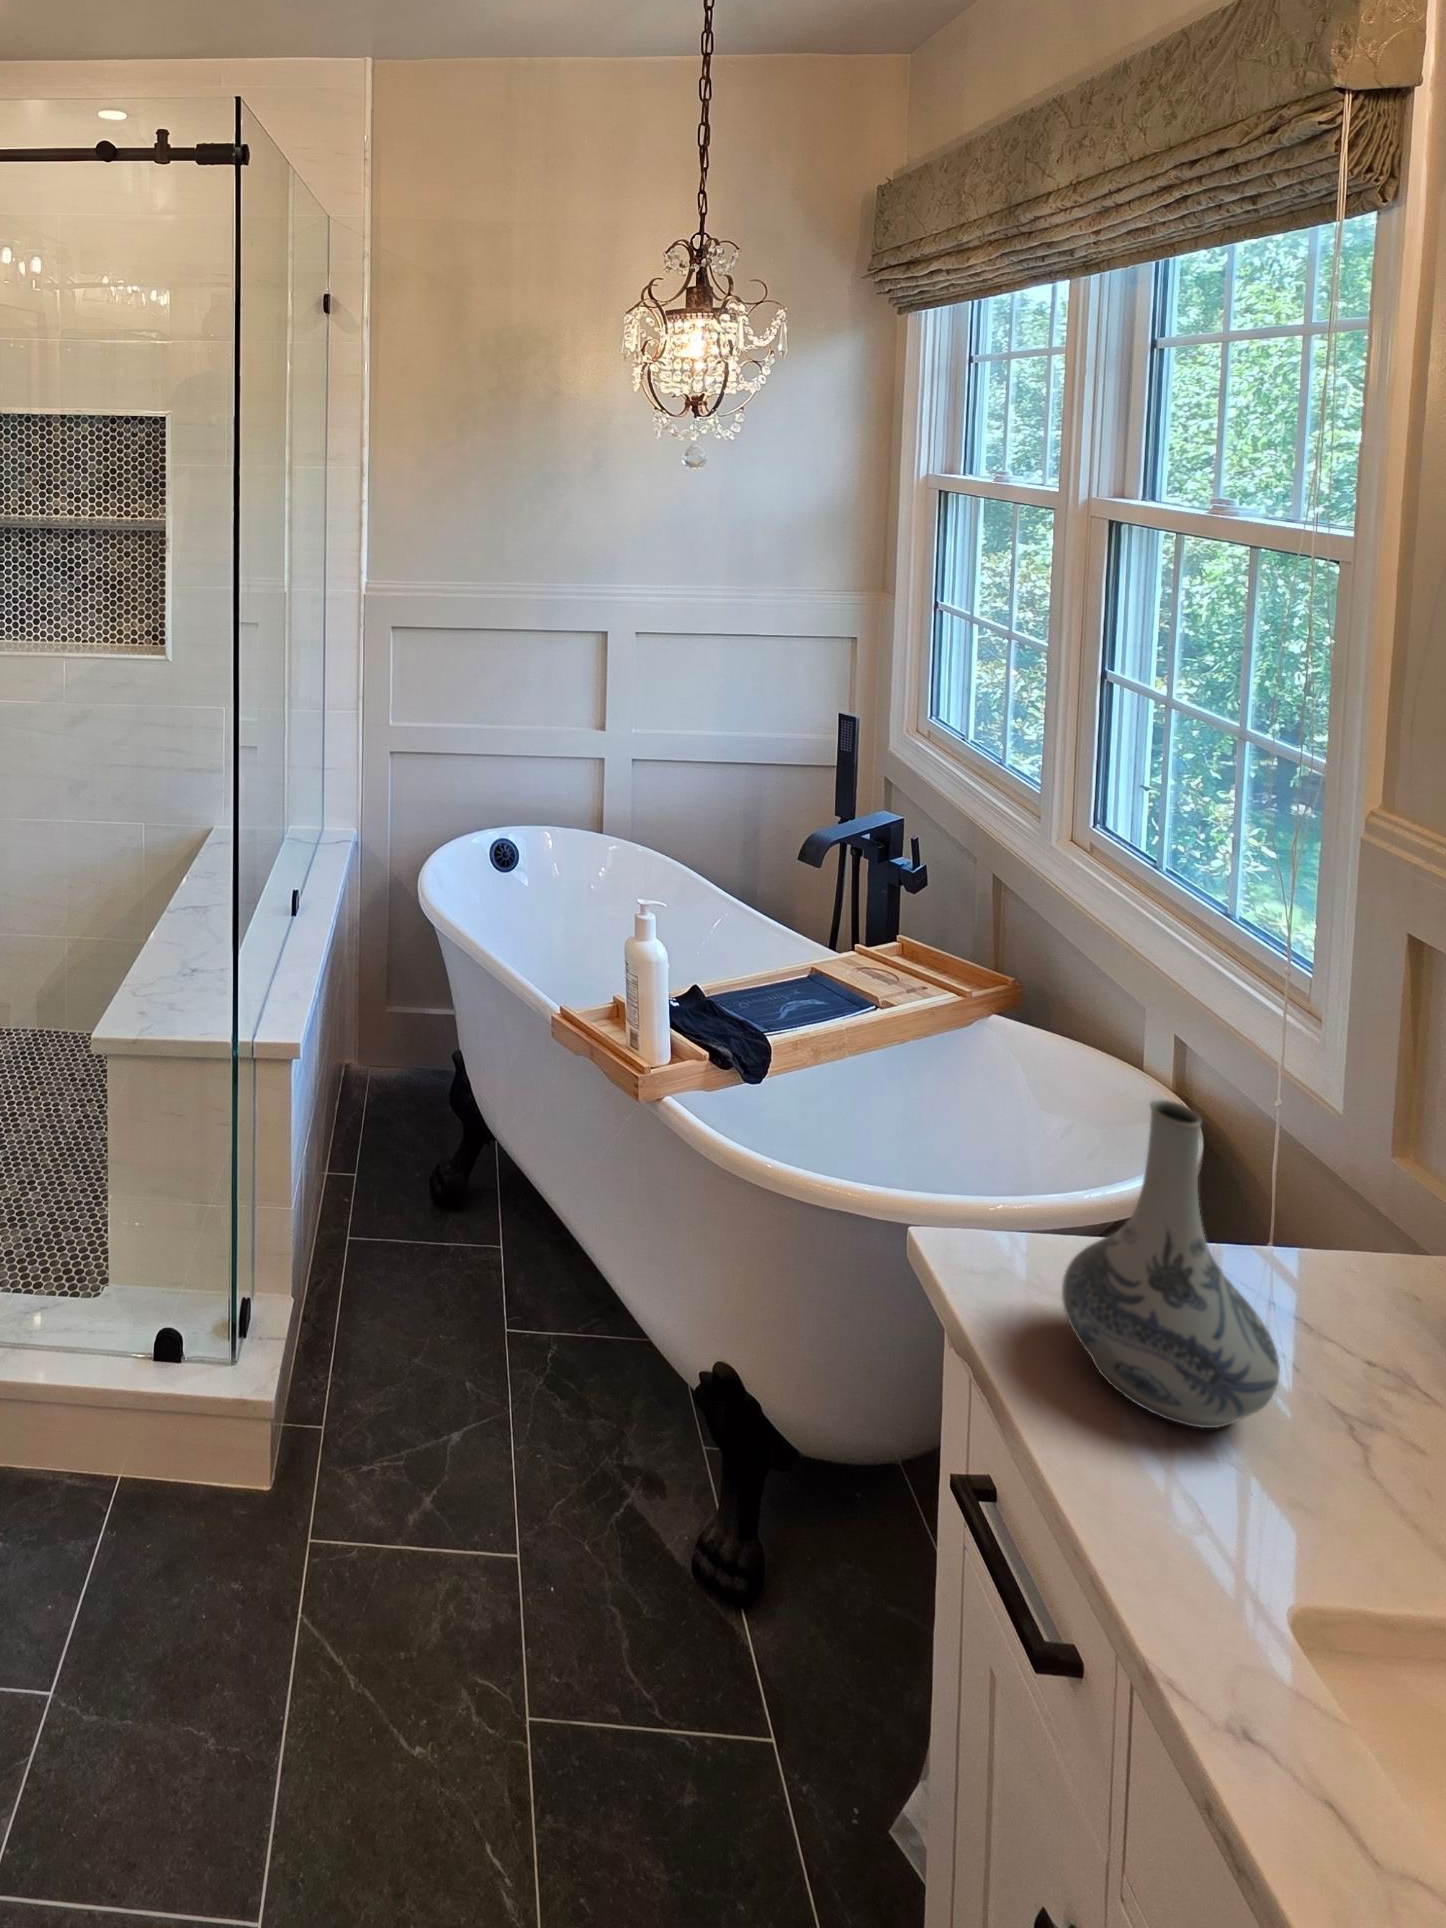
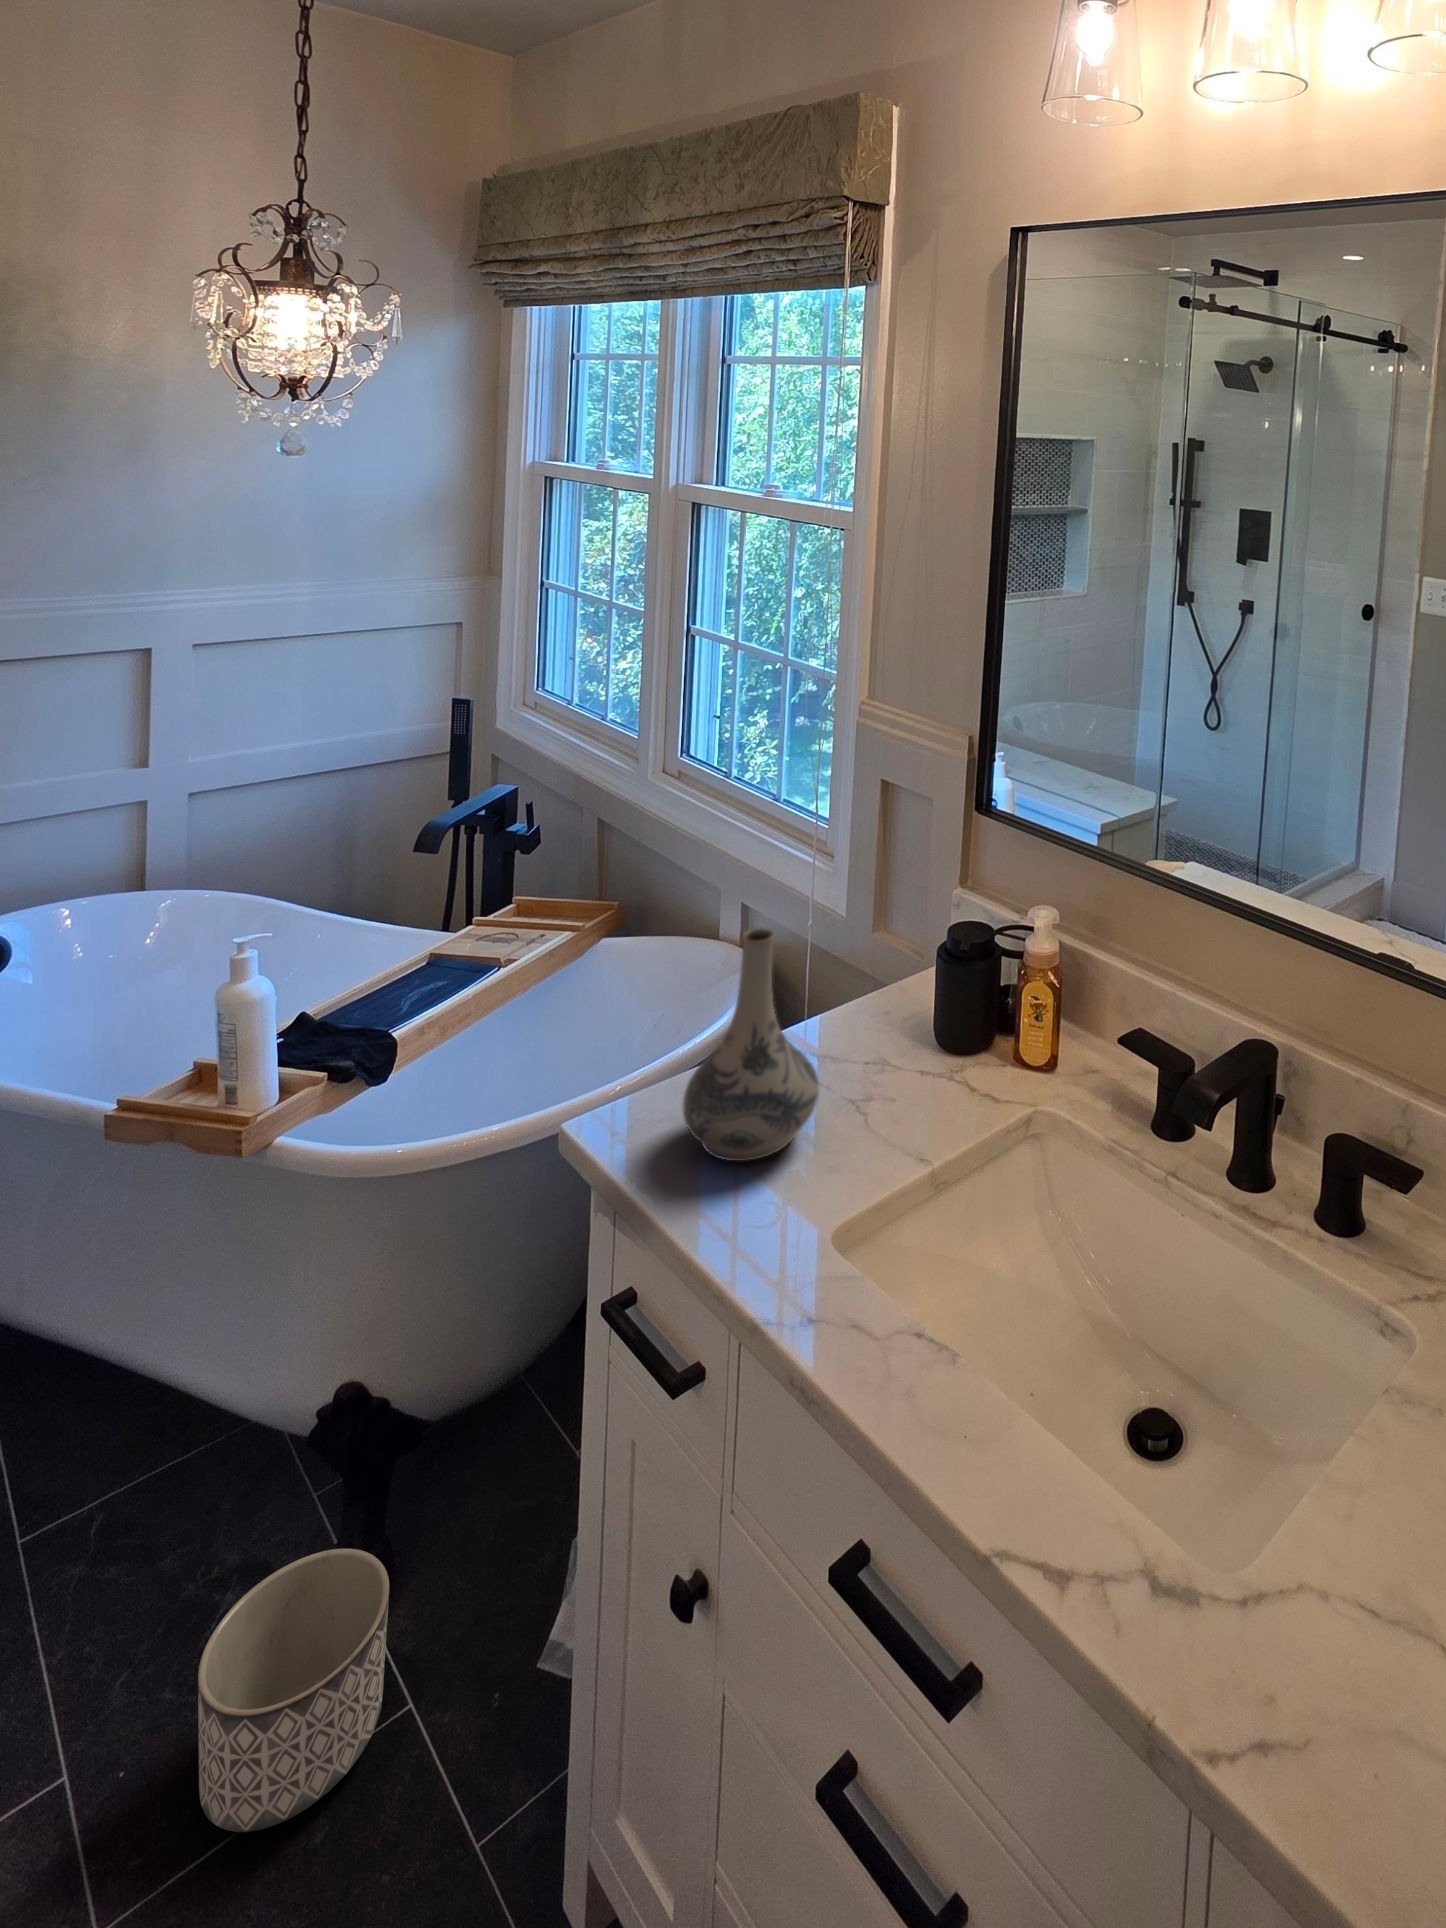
planter: none [600,1497,751,1751] -> present [198,1549,389,1832]

